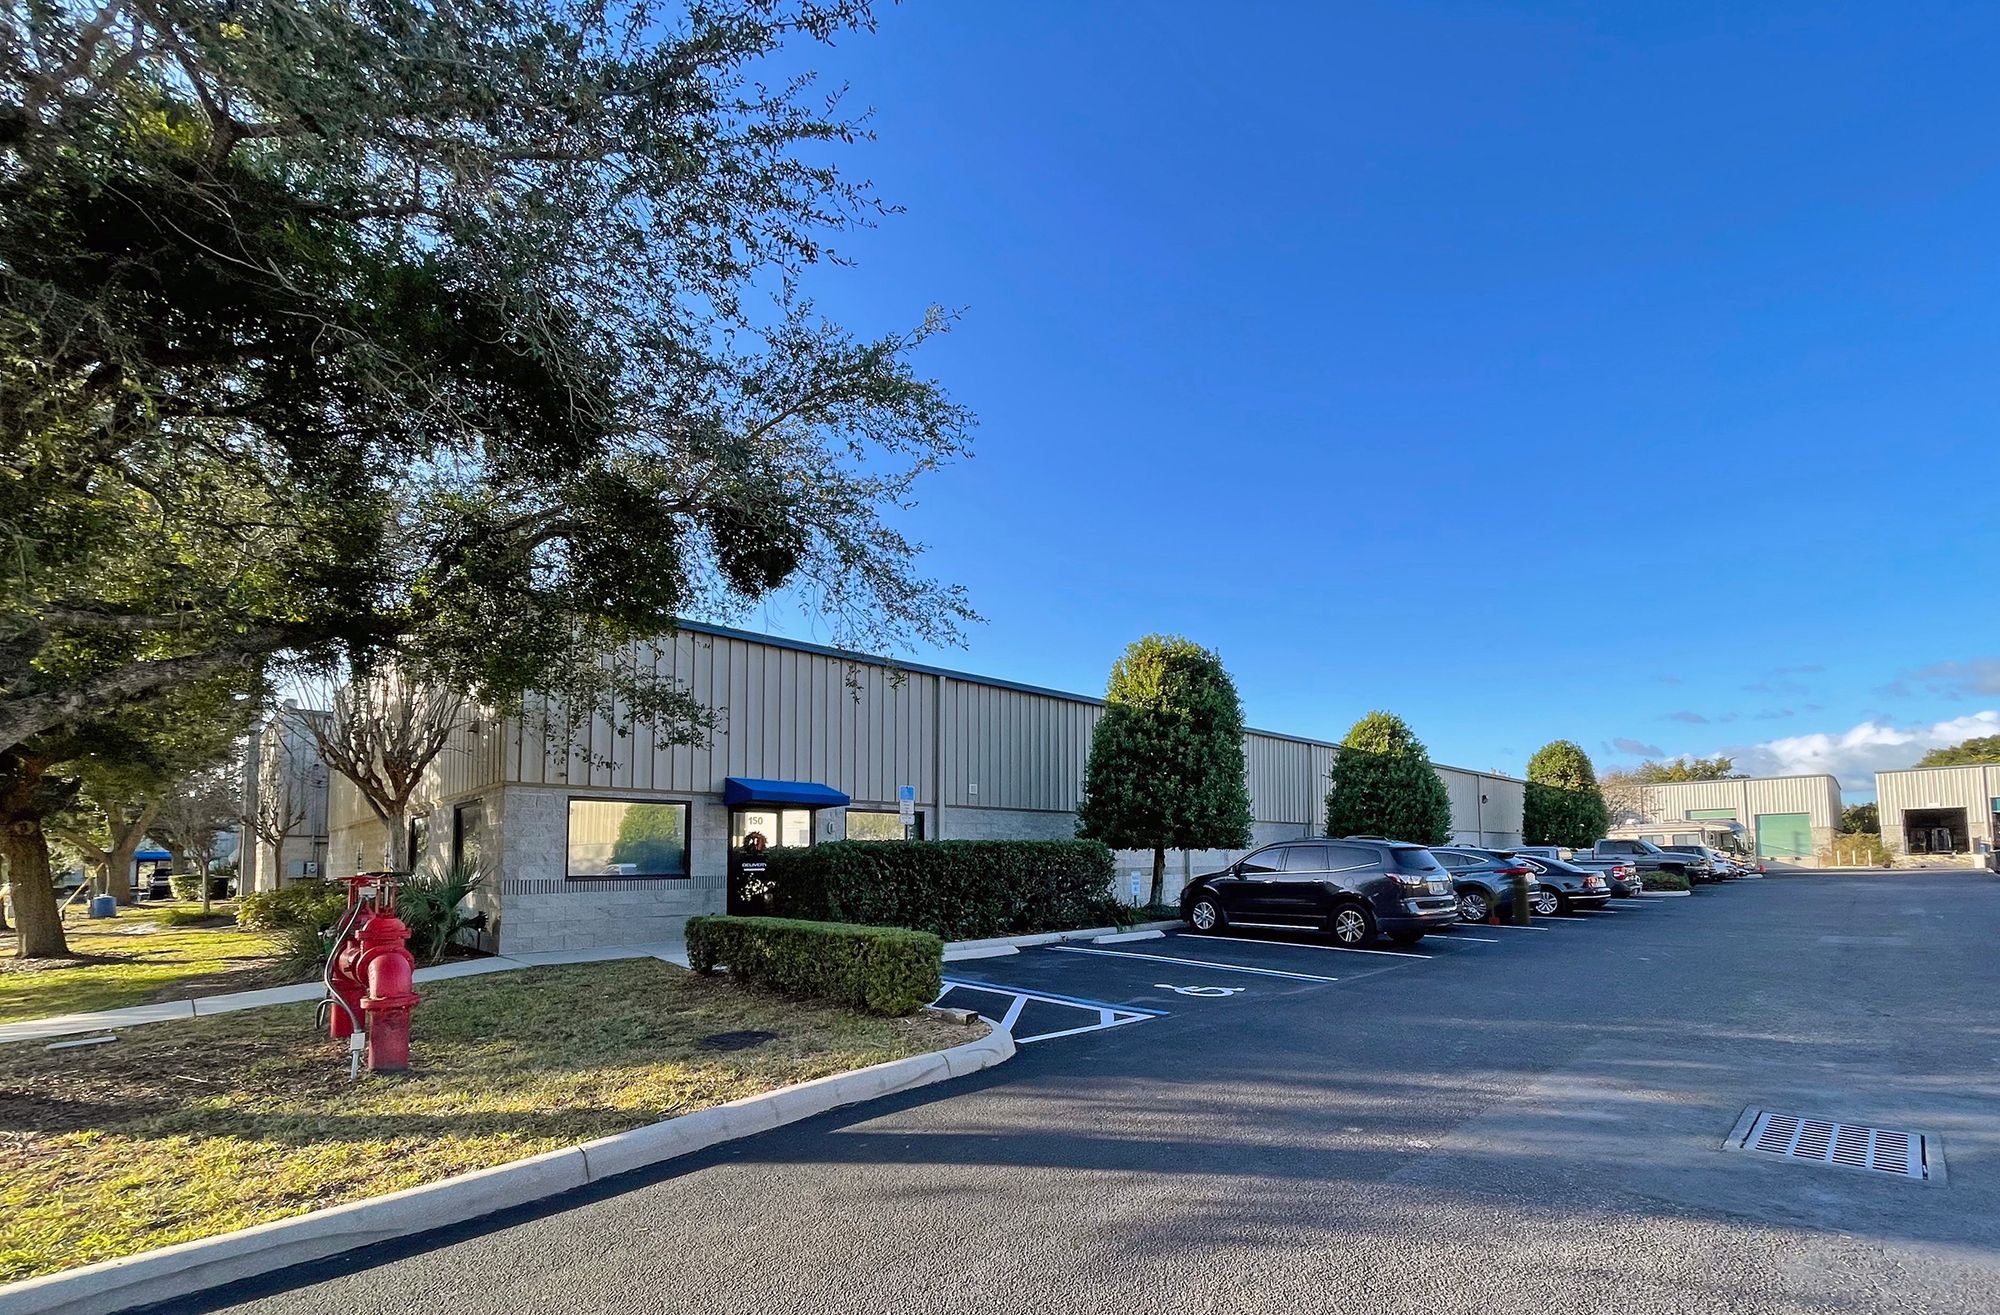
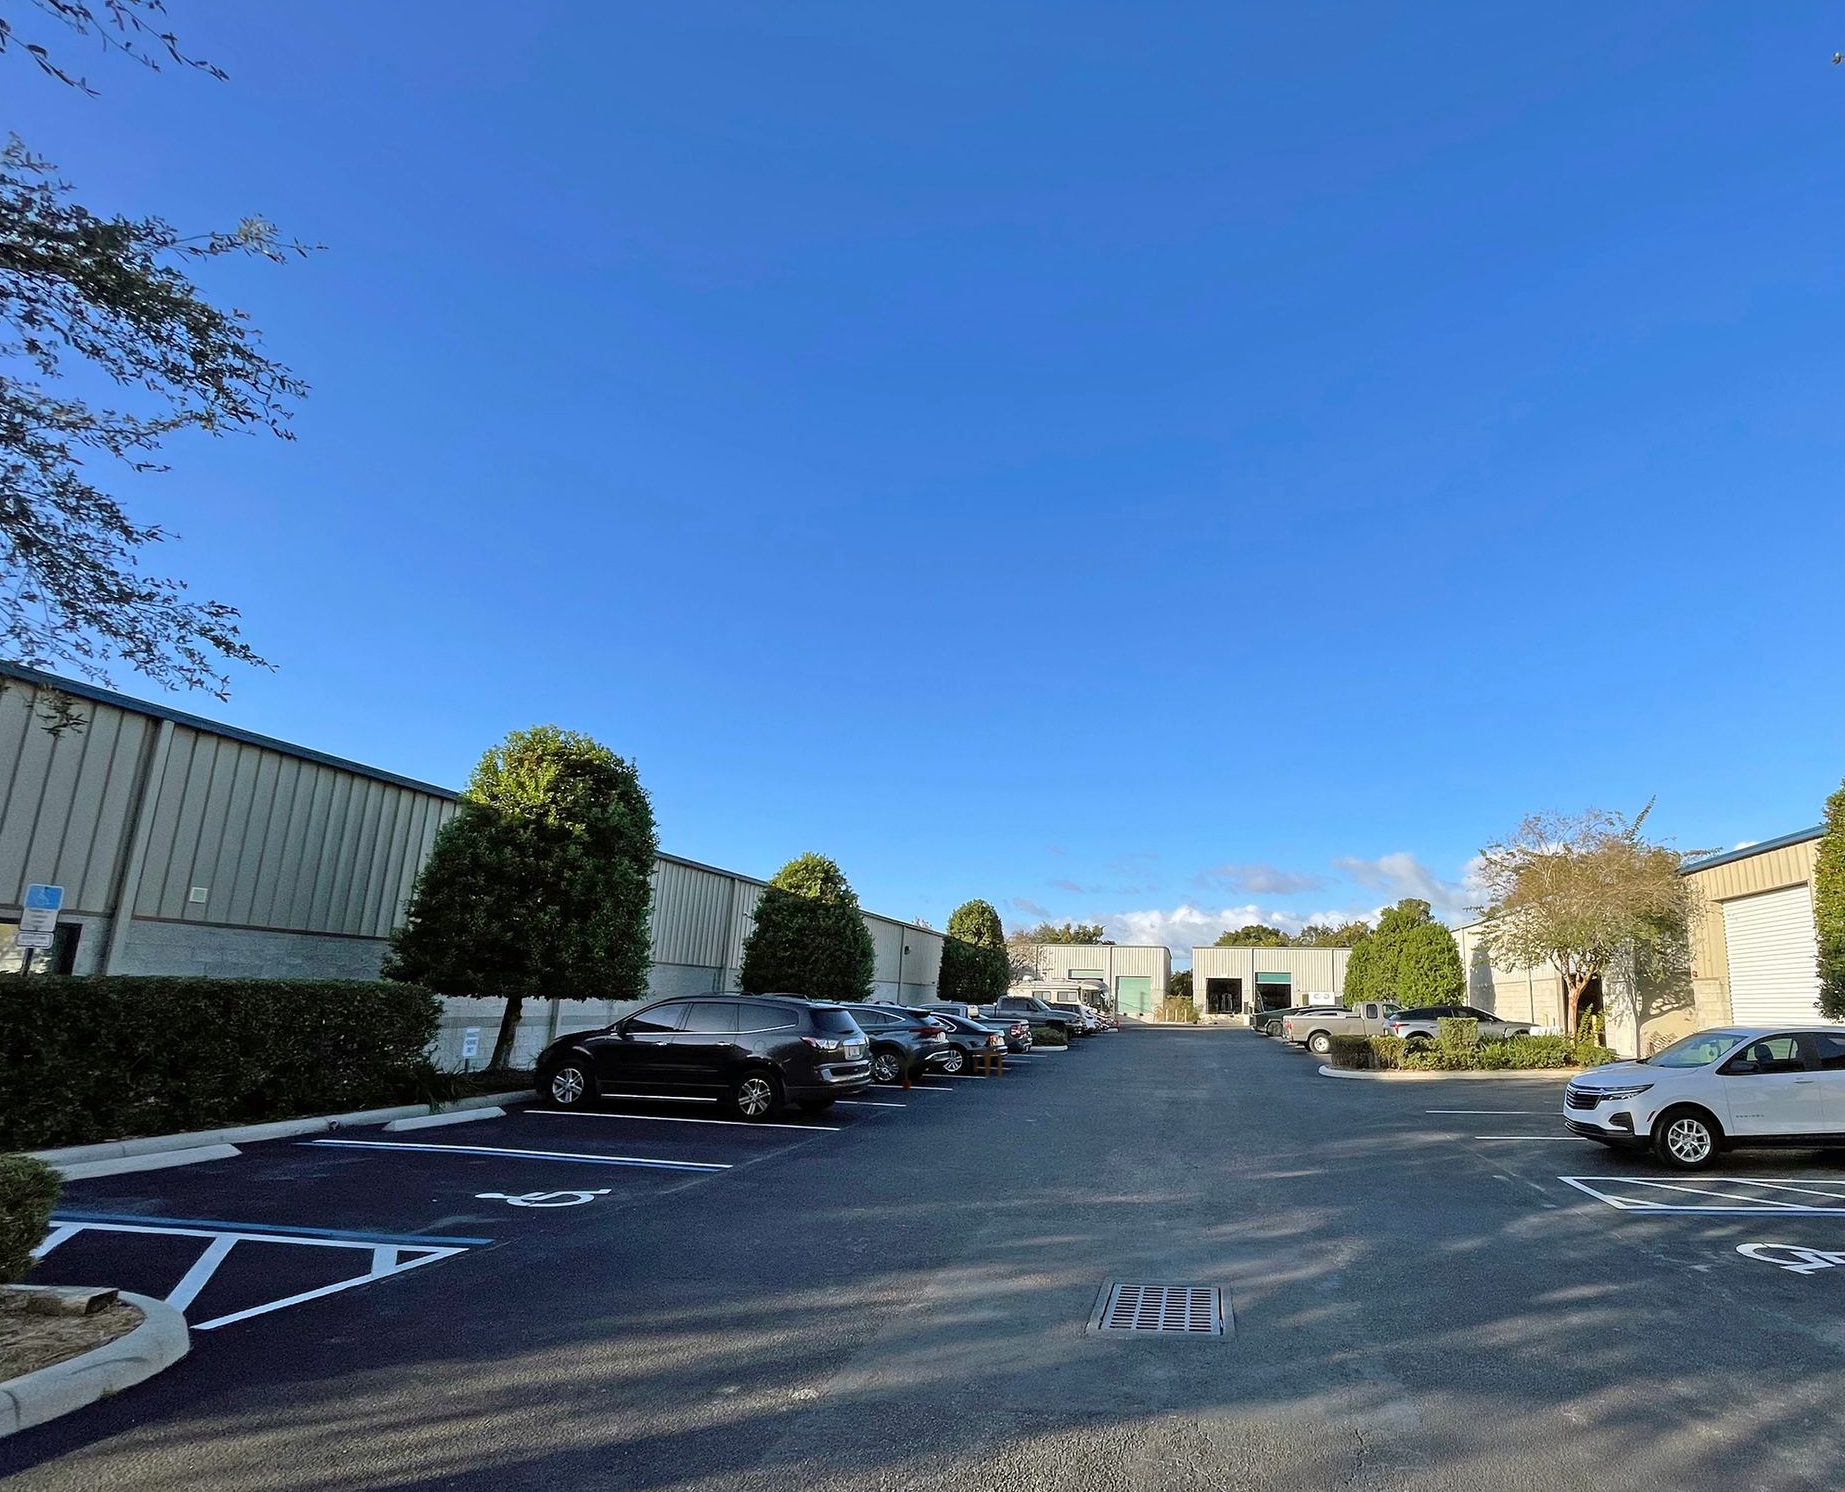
trash can: present [1512,876,1531,925] -> none [925,1034,946,1088]
bench: none [1563,891,1595,916] -> present [973,1050,1002,1076]

